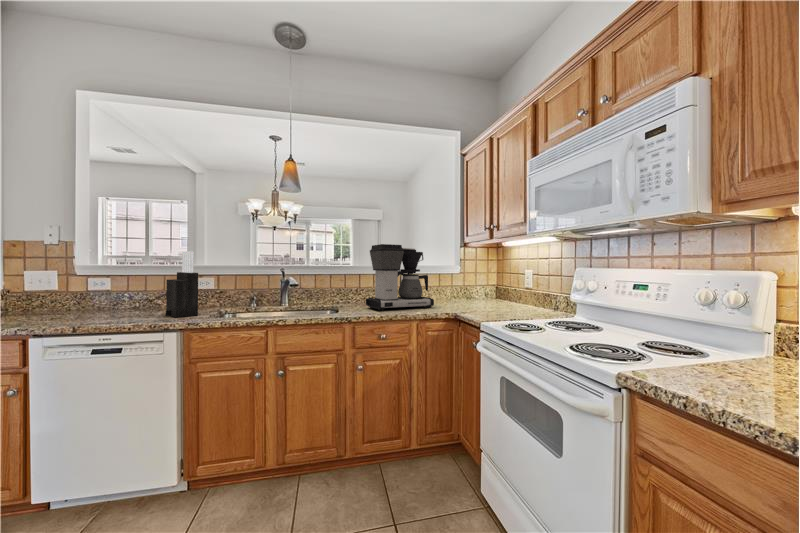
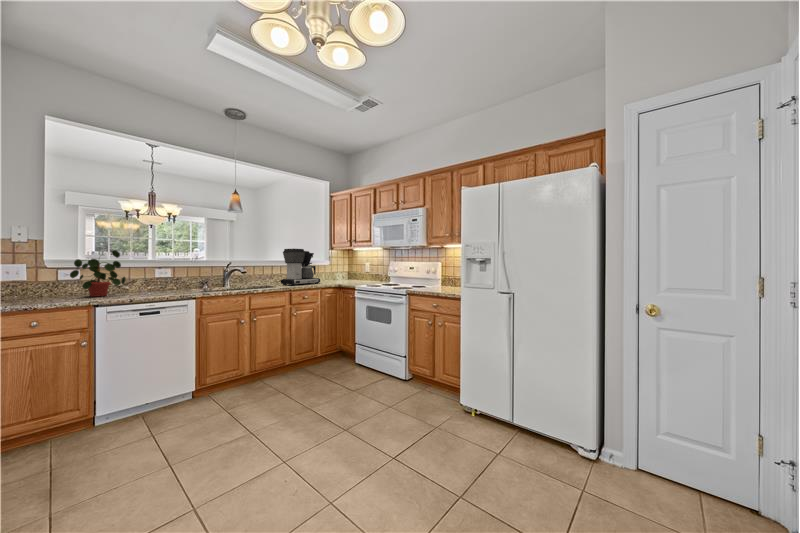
potted plant: none [74,251,144,317] -> present [70,250,126,297]
knife block: present [166,251,198,317] -> none [147,251,177,294]

